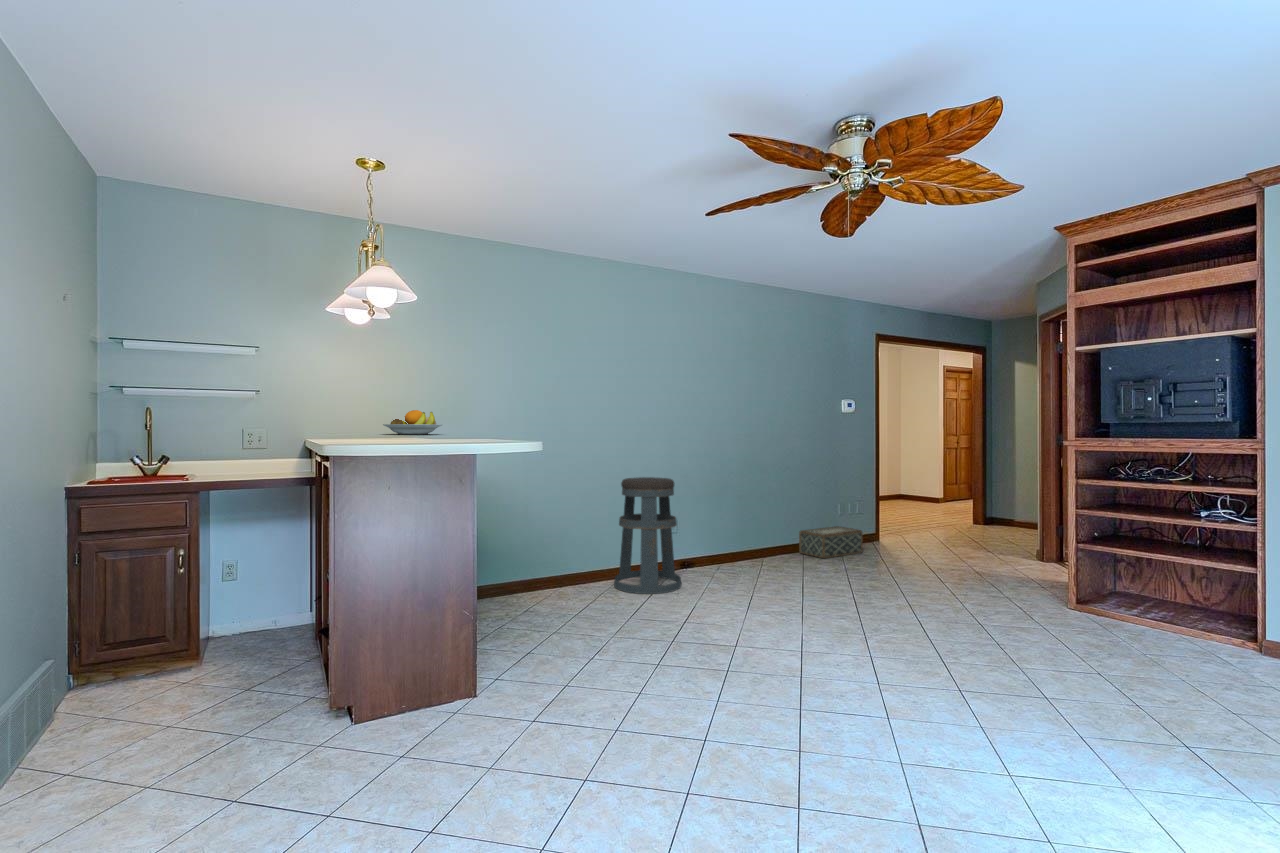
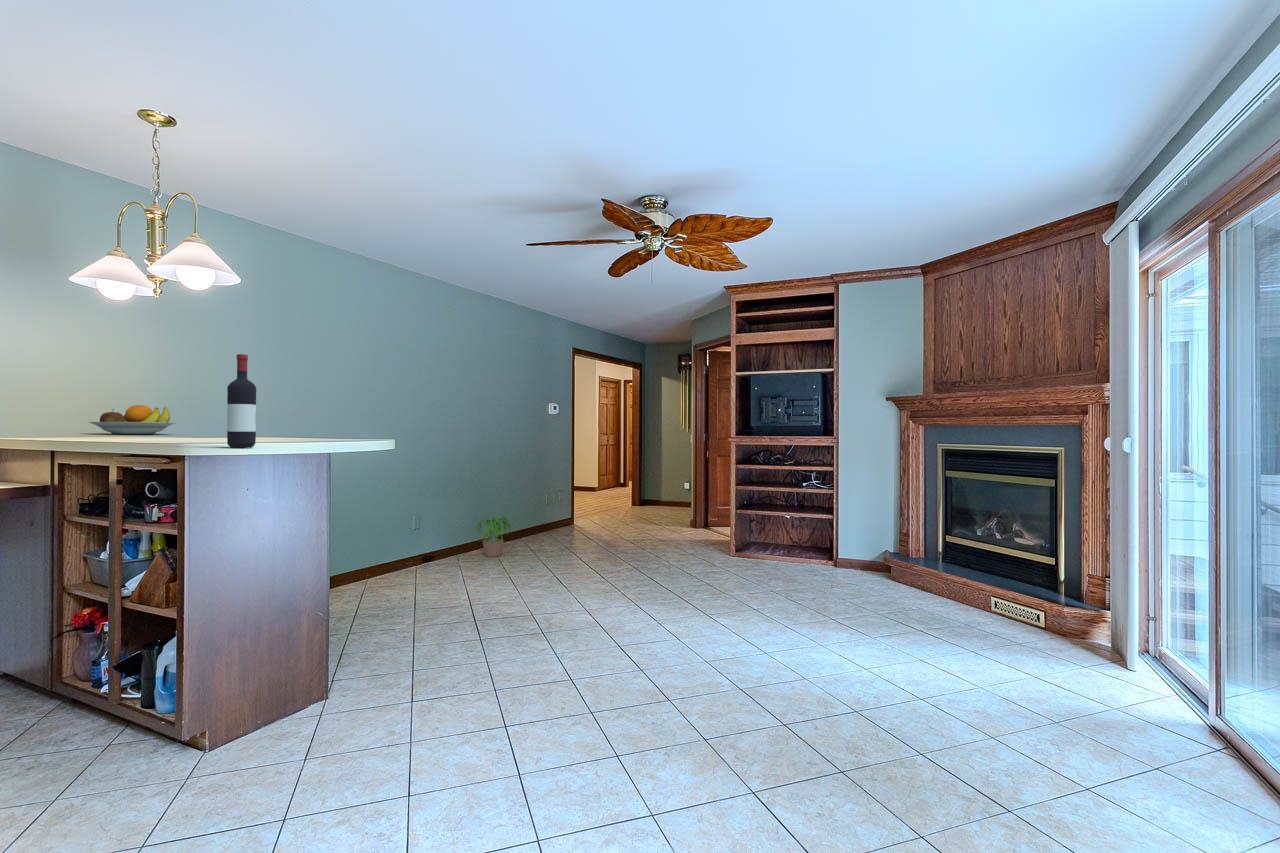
wine bottle: none [343,360,368,447] -> present [227,354,256,448]
bar stool: present [614,477,681,594] -> none [366,477,437,591]
potted plant: none [737,524,784,568] -> present [477,517,510,557]
woven basket: present [799,526,863,558] -> none [518,514,569,543]

